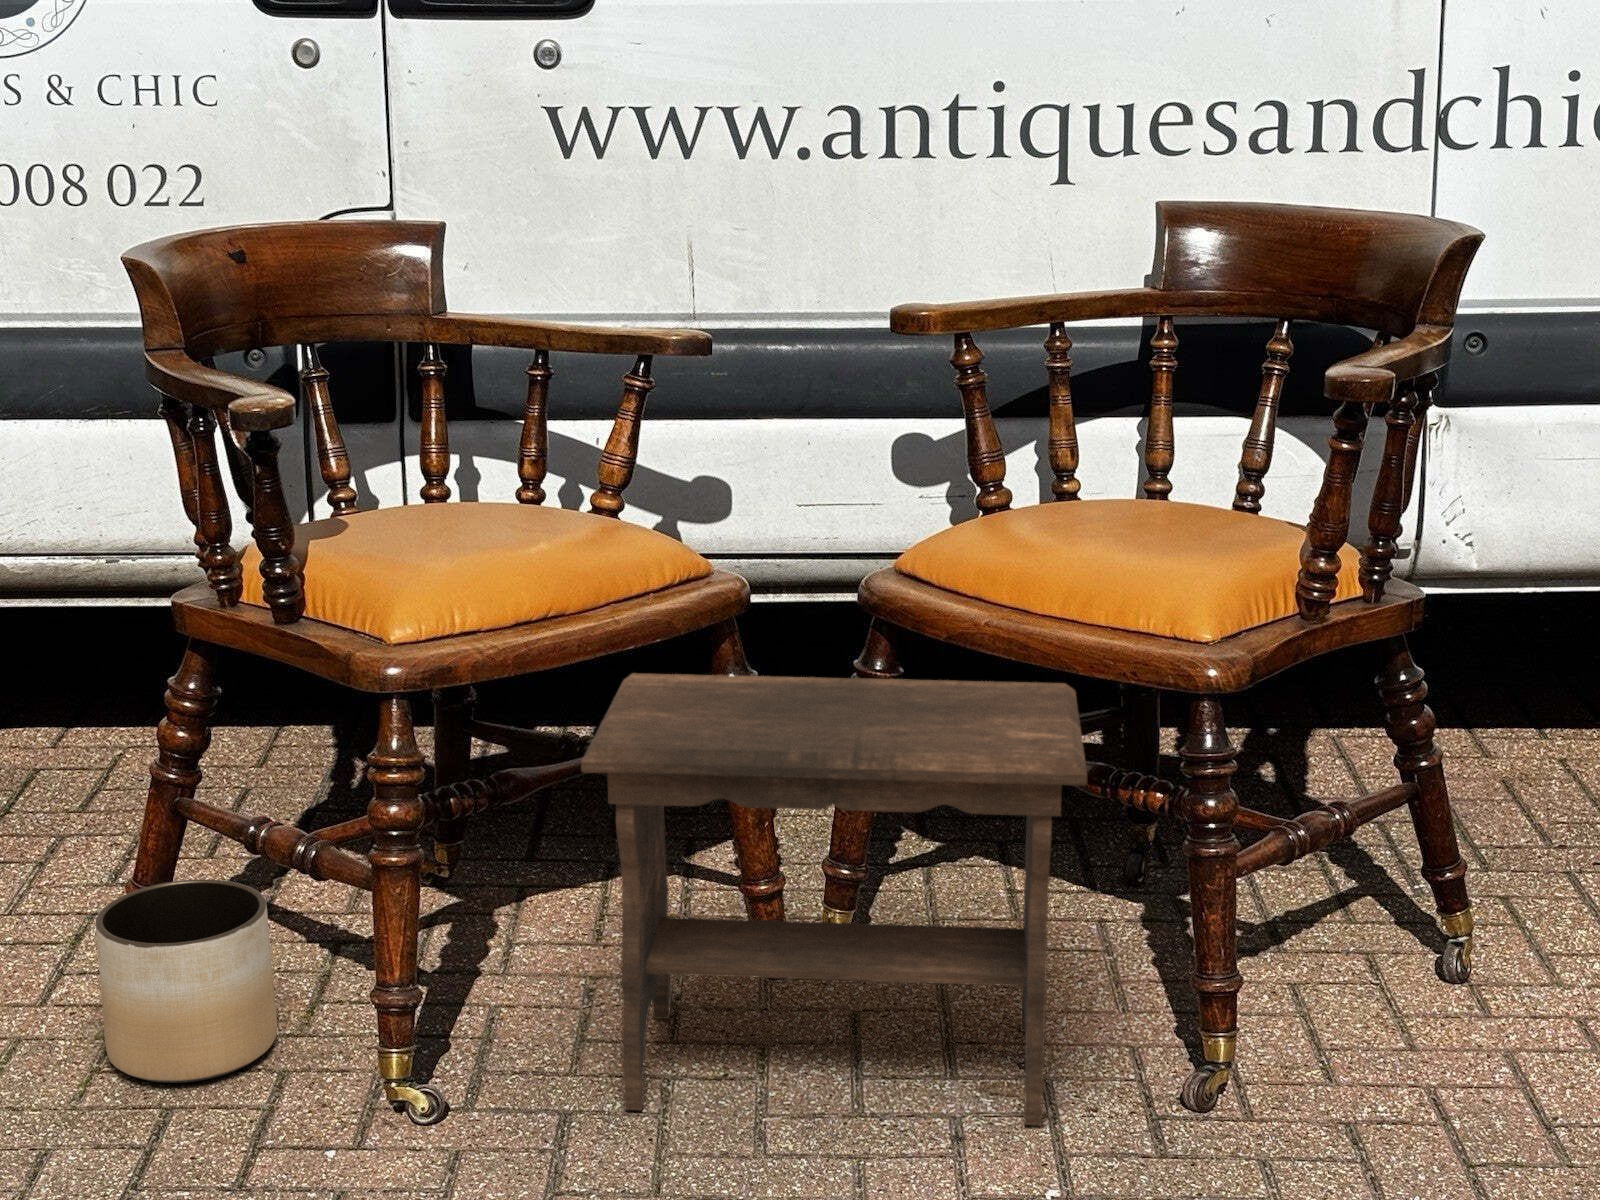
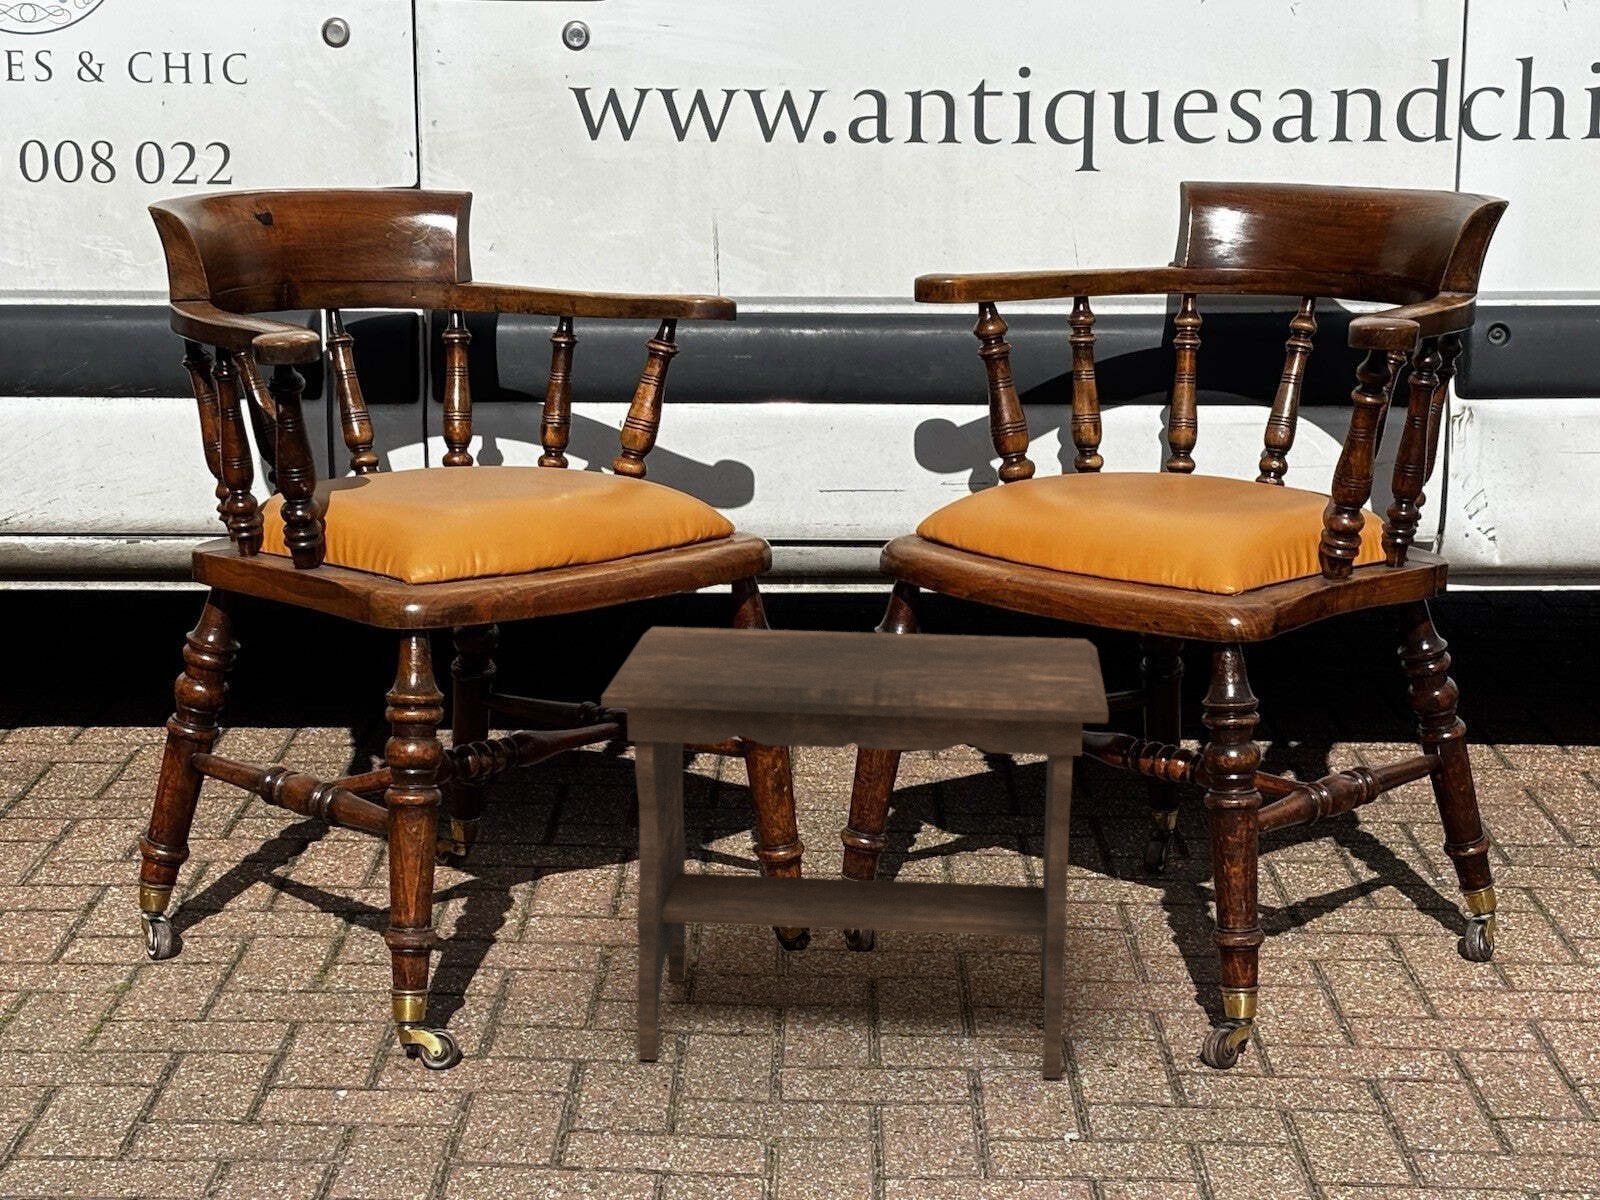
planter: present [96,879,277,1083] -> none [110,832,288,1030]

